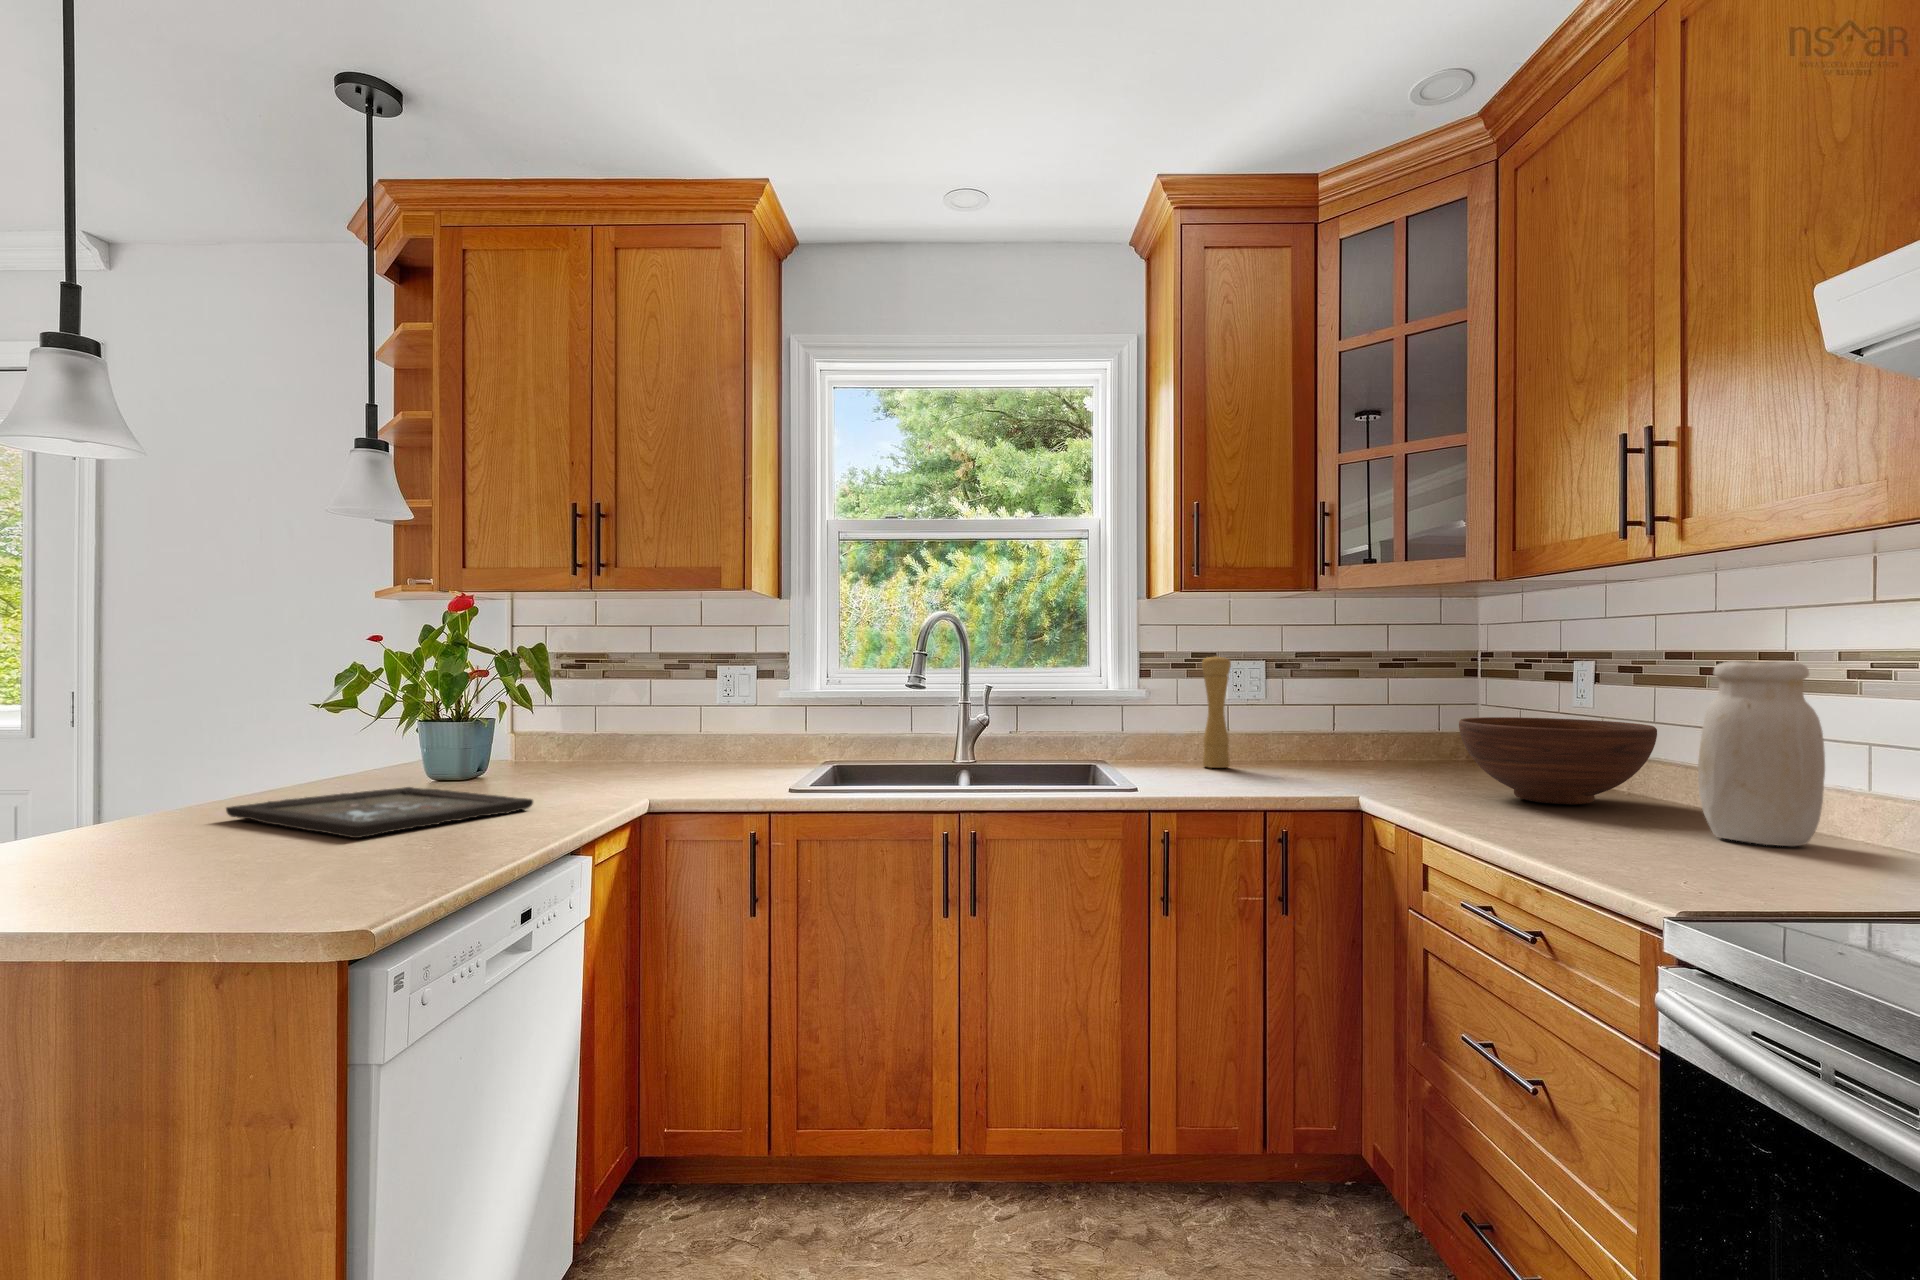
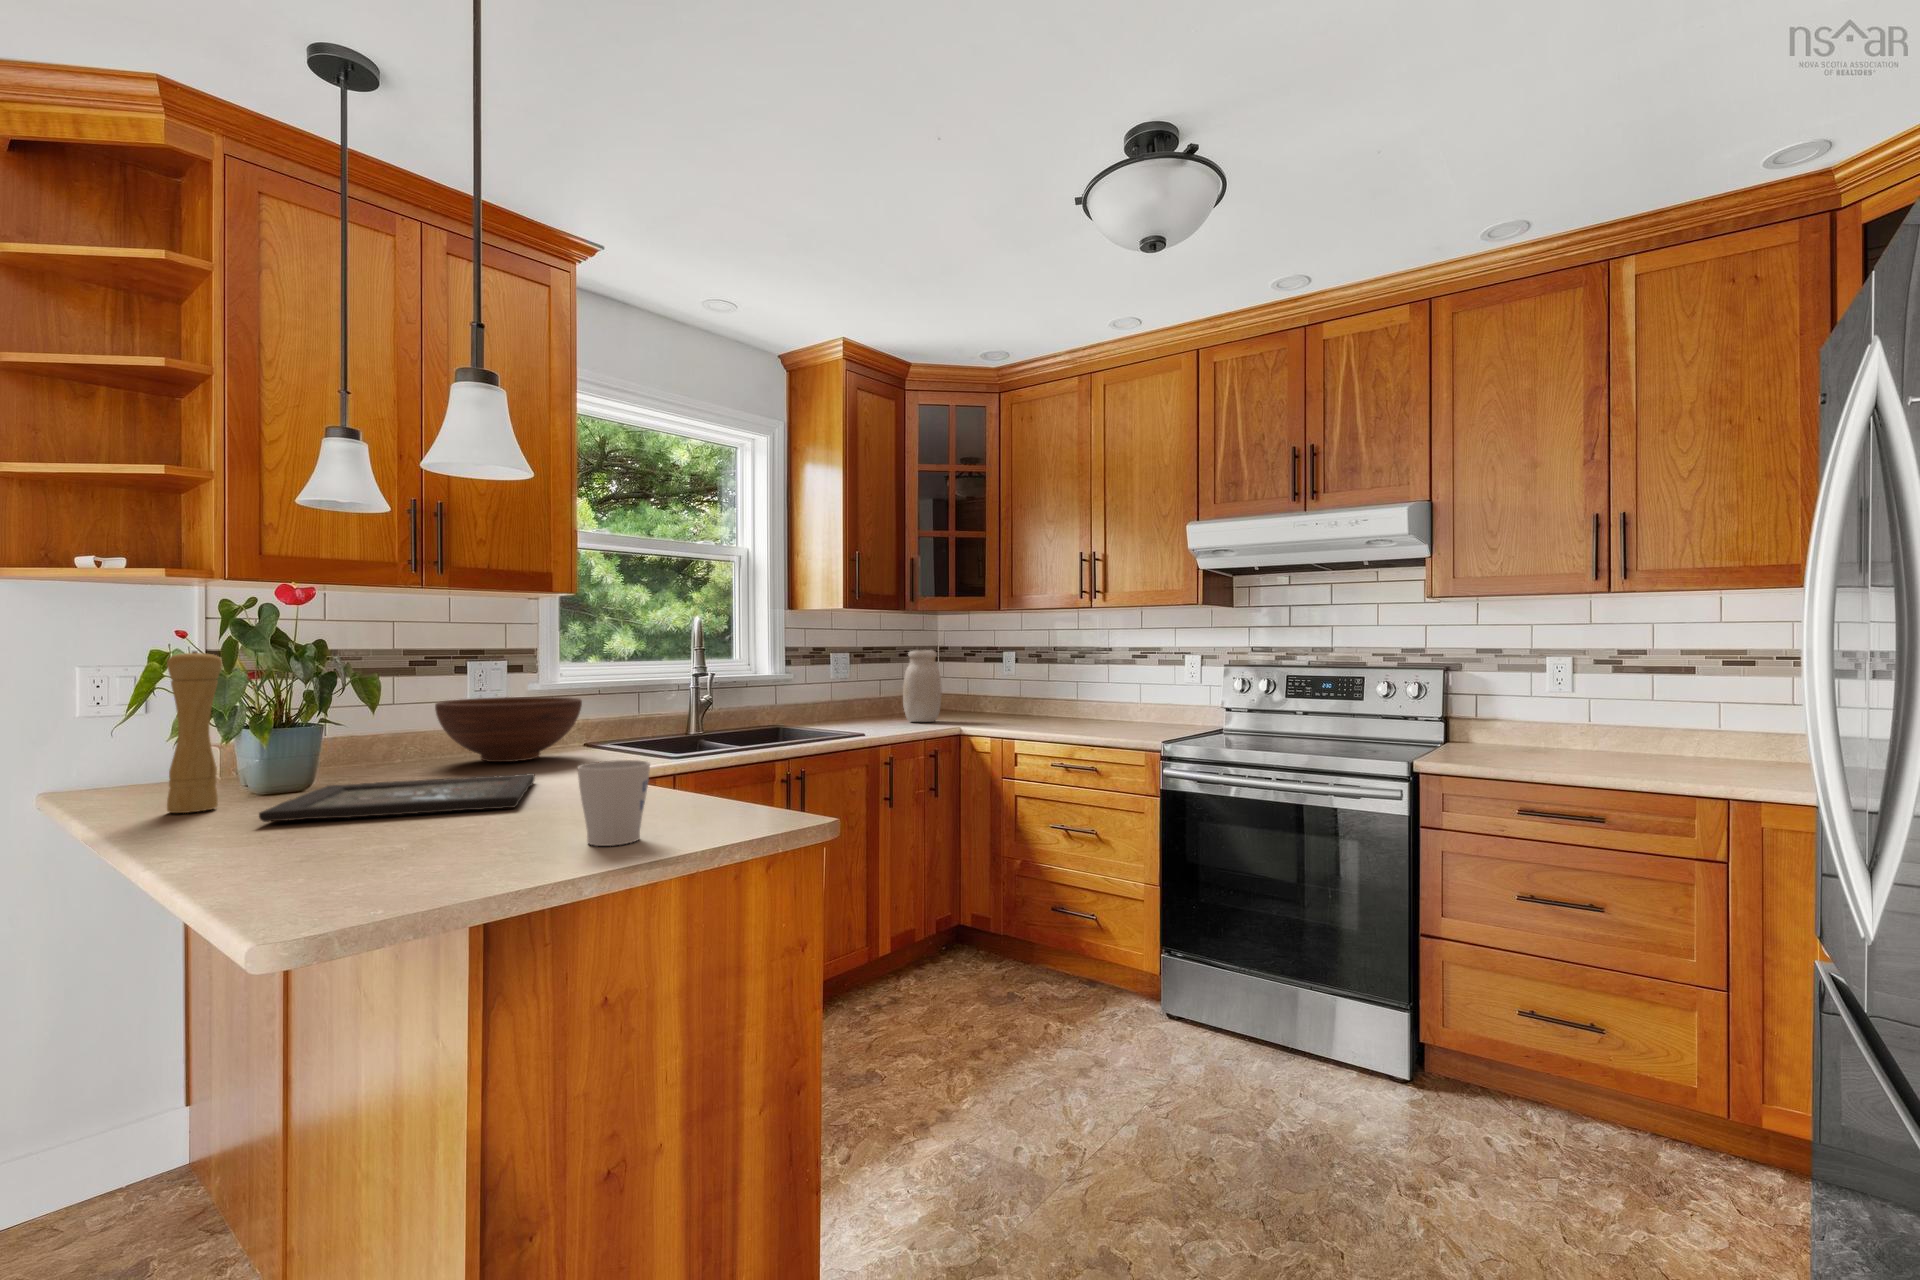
pepper mill: present [1202,655,1231,768] -> present [167,651,222,813]
jar: present [1698,661,1825,846] -> present [903,650,941,722]
fruit bowl: present [1459,717,1657,805] -> present [435,697,582,762]
mug: none [94,799,227,912] -> present [578,760,650,846]

